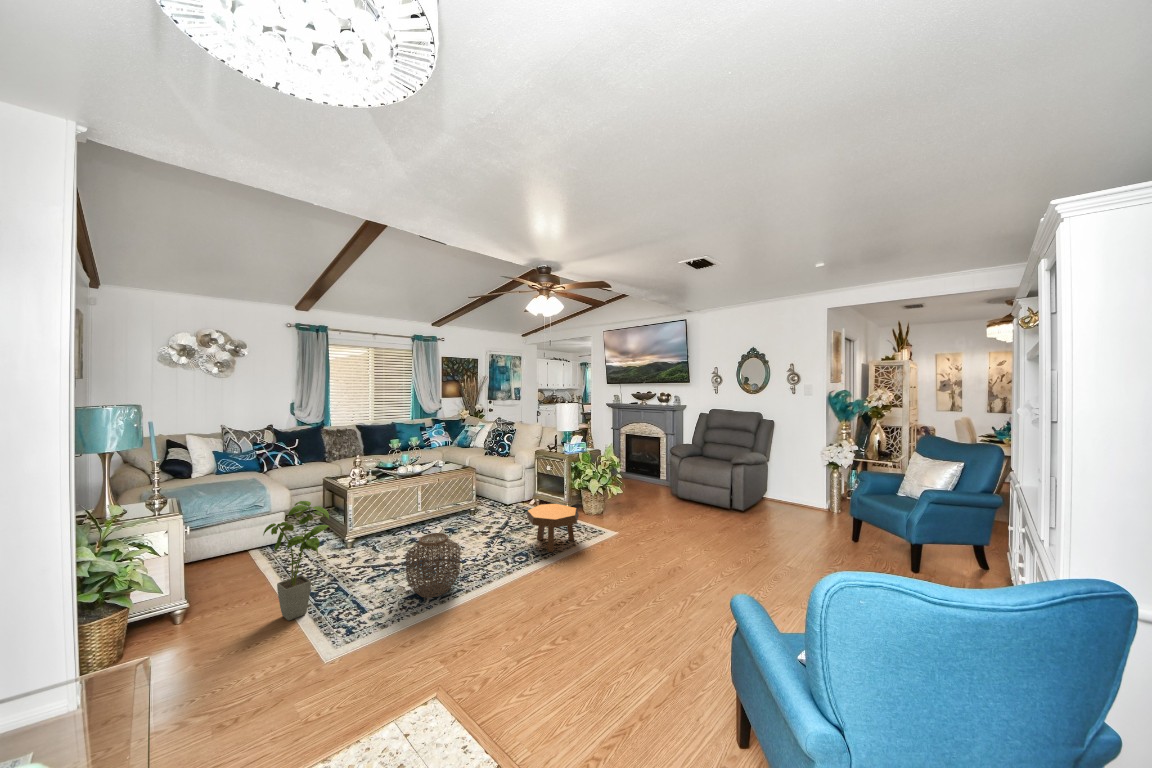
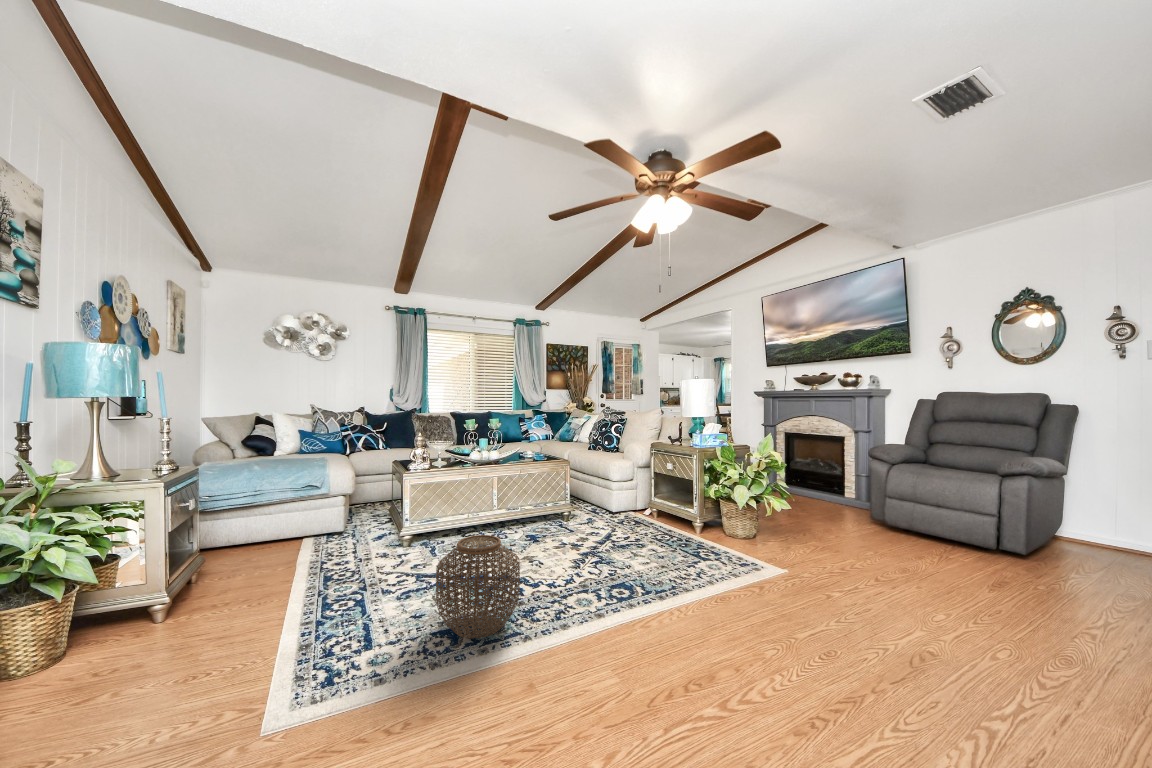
house plant: present [263,501,330,621] -> none [245,466,346,642]
footstool: present [527,504,579,552] -> none [635,513,718,589]

